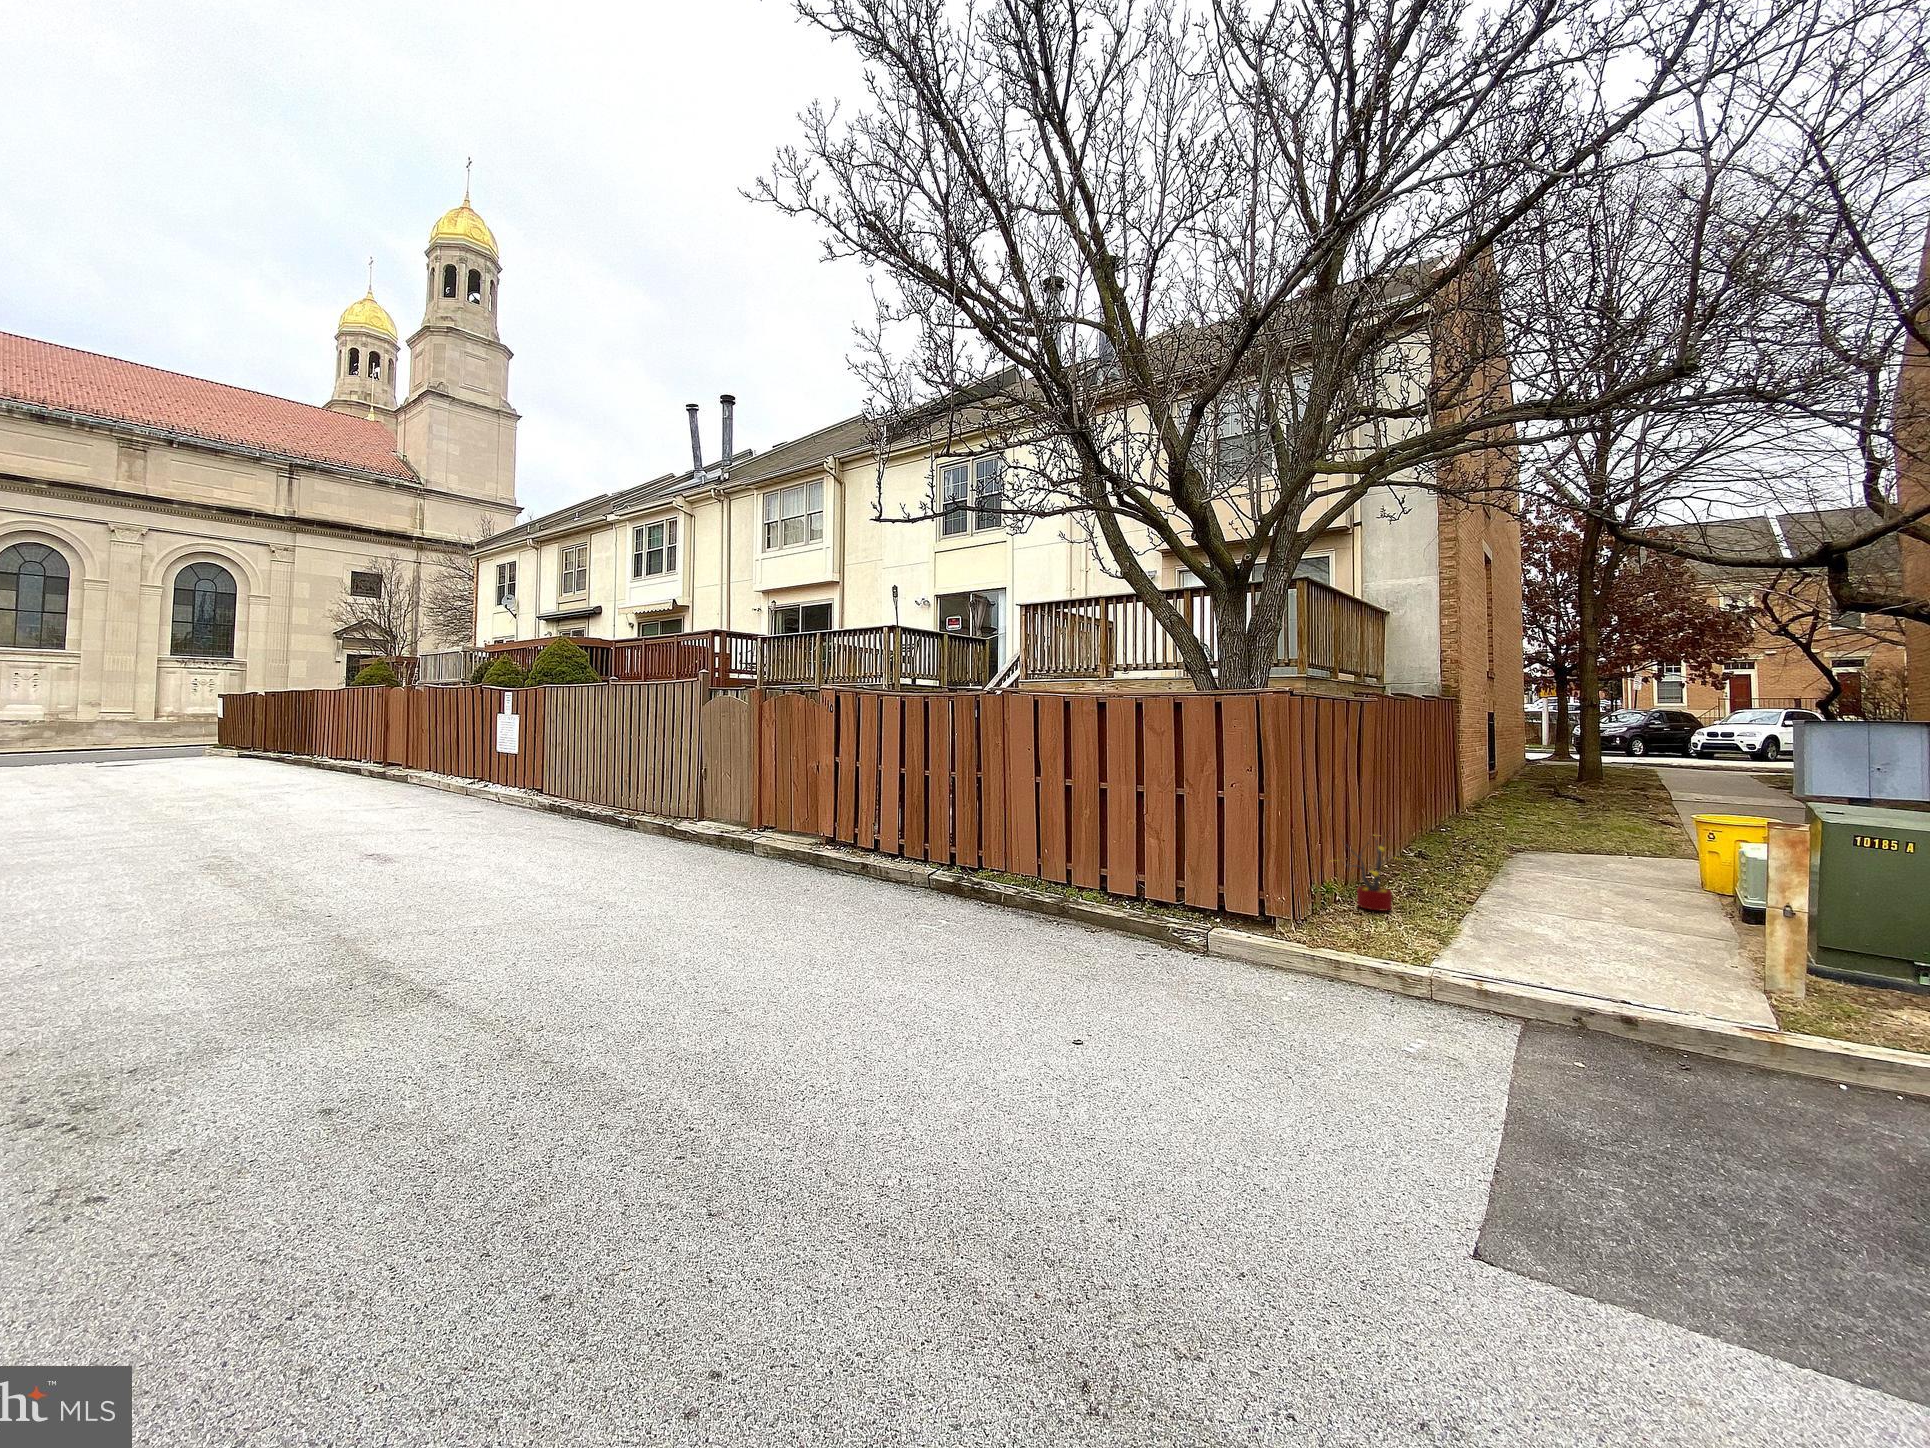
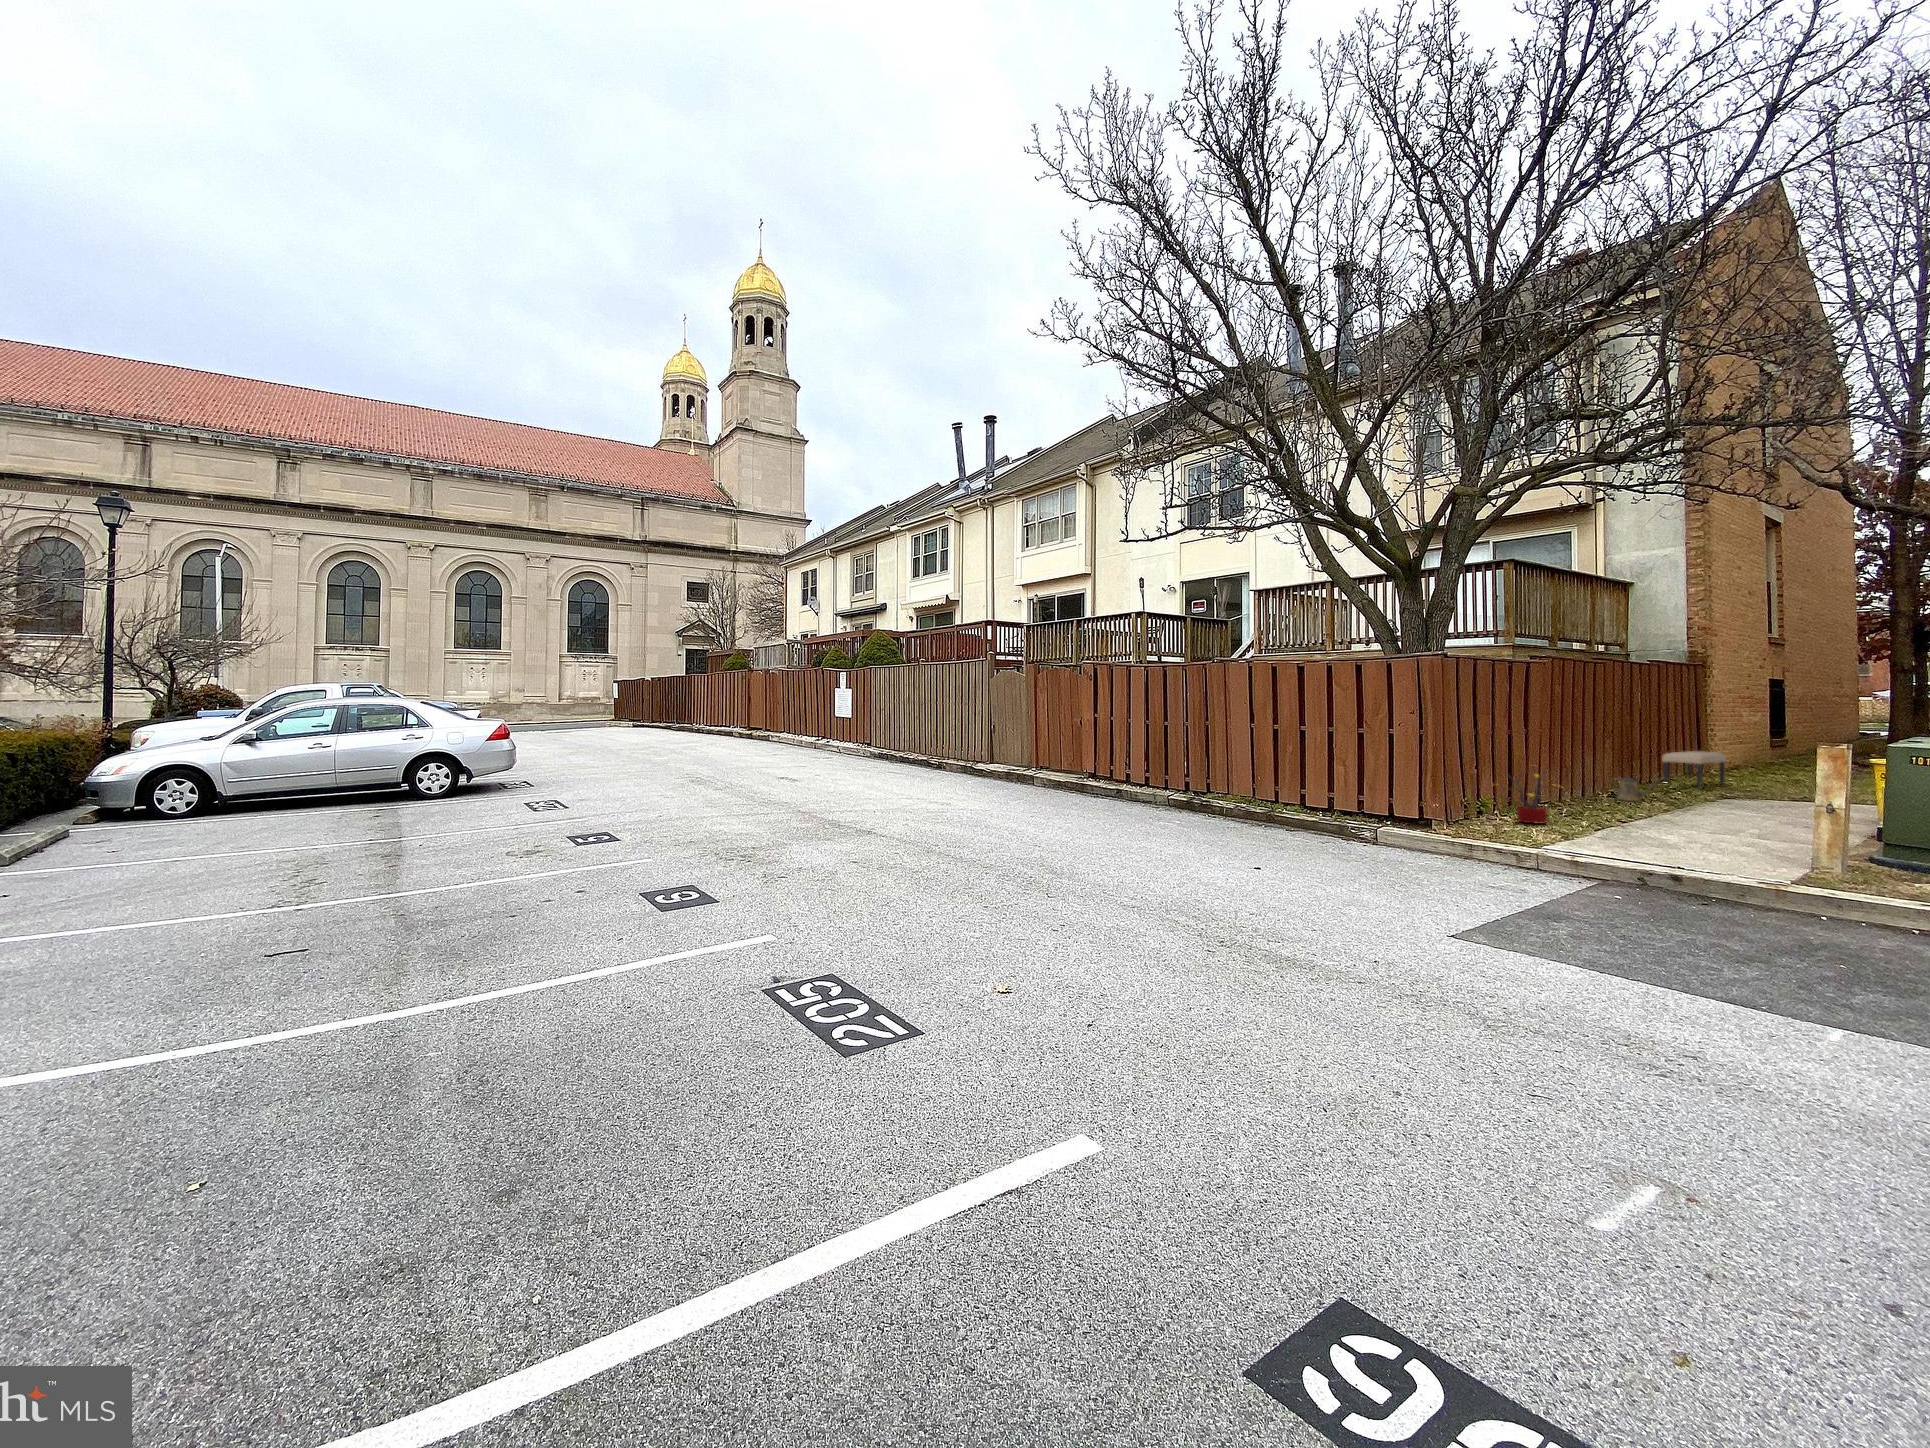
bench: none [1435,793,1485,836] -> present [1662,751,1726,789]
watering can: none [1408,832,1465,860] -> present [1612,778,1660,801]

